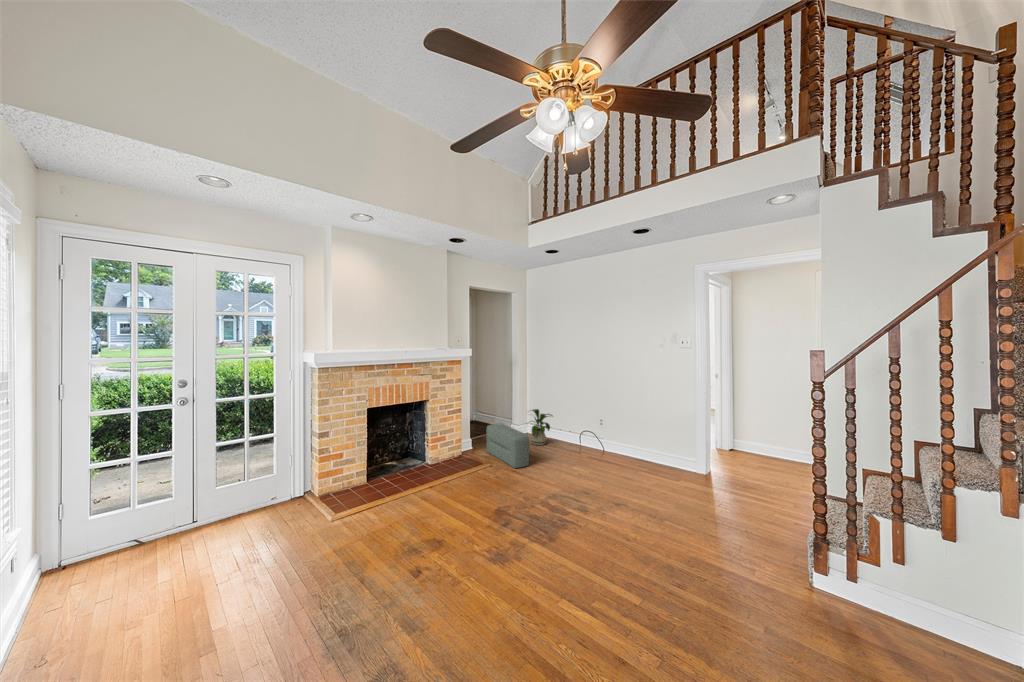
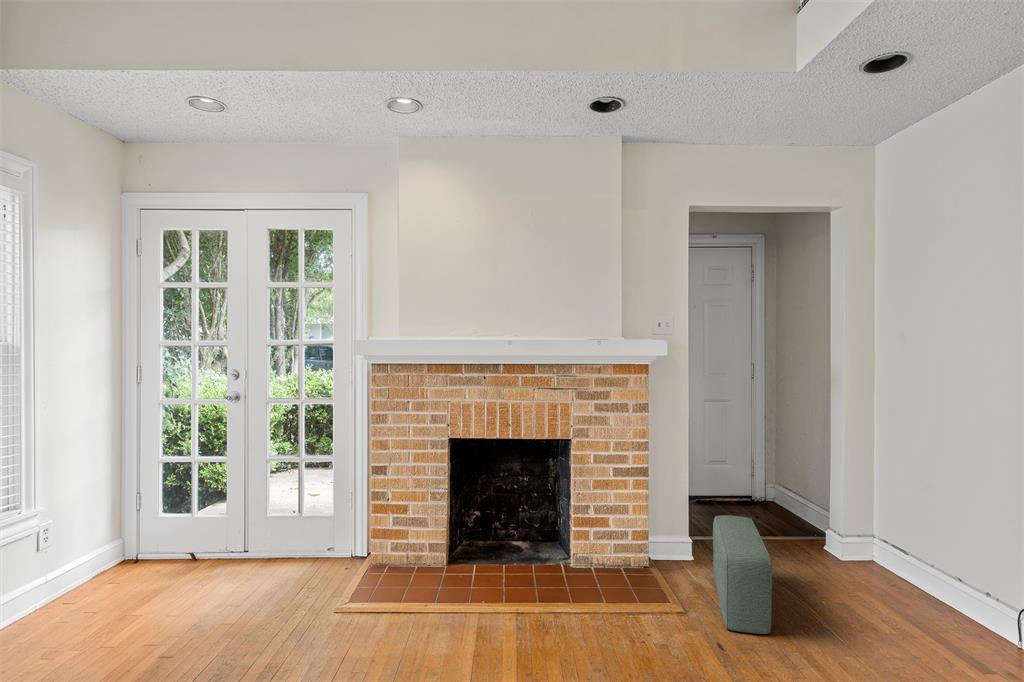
house plant: present [530,409,552,445] -> none [830,501,916,600]

